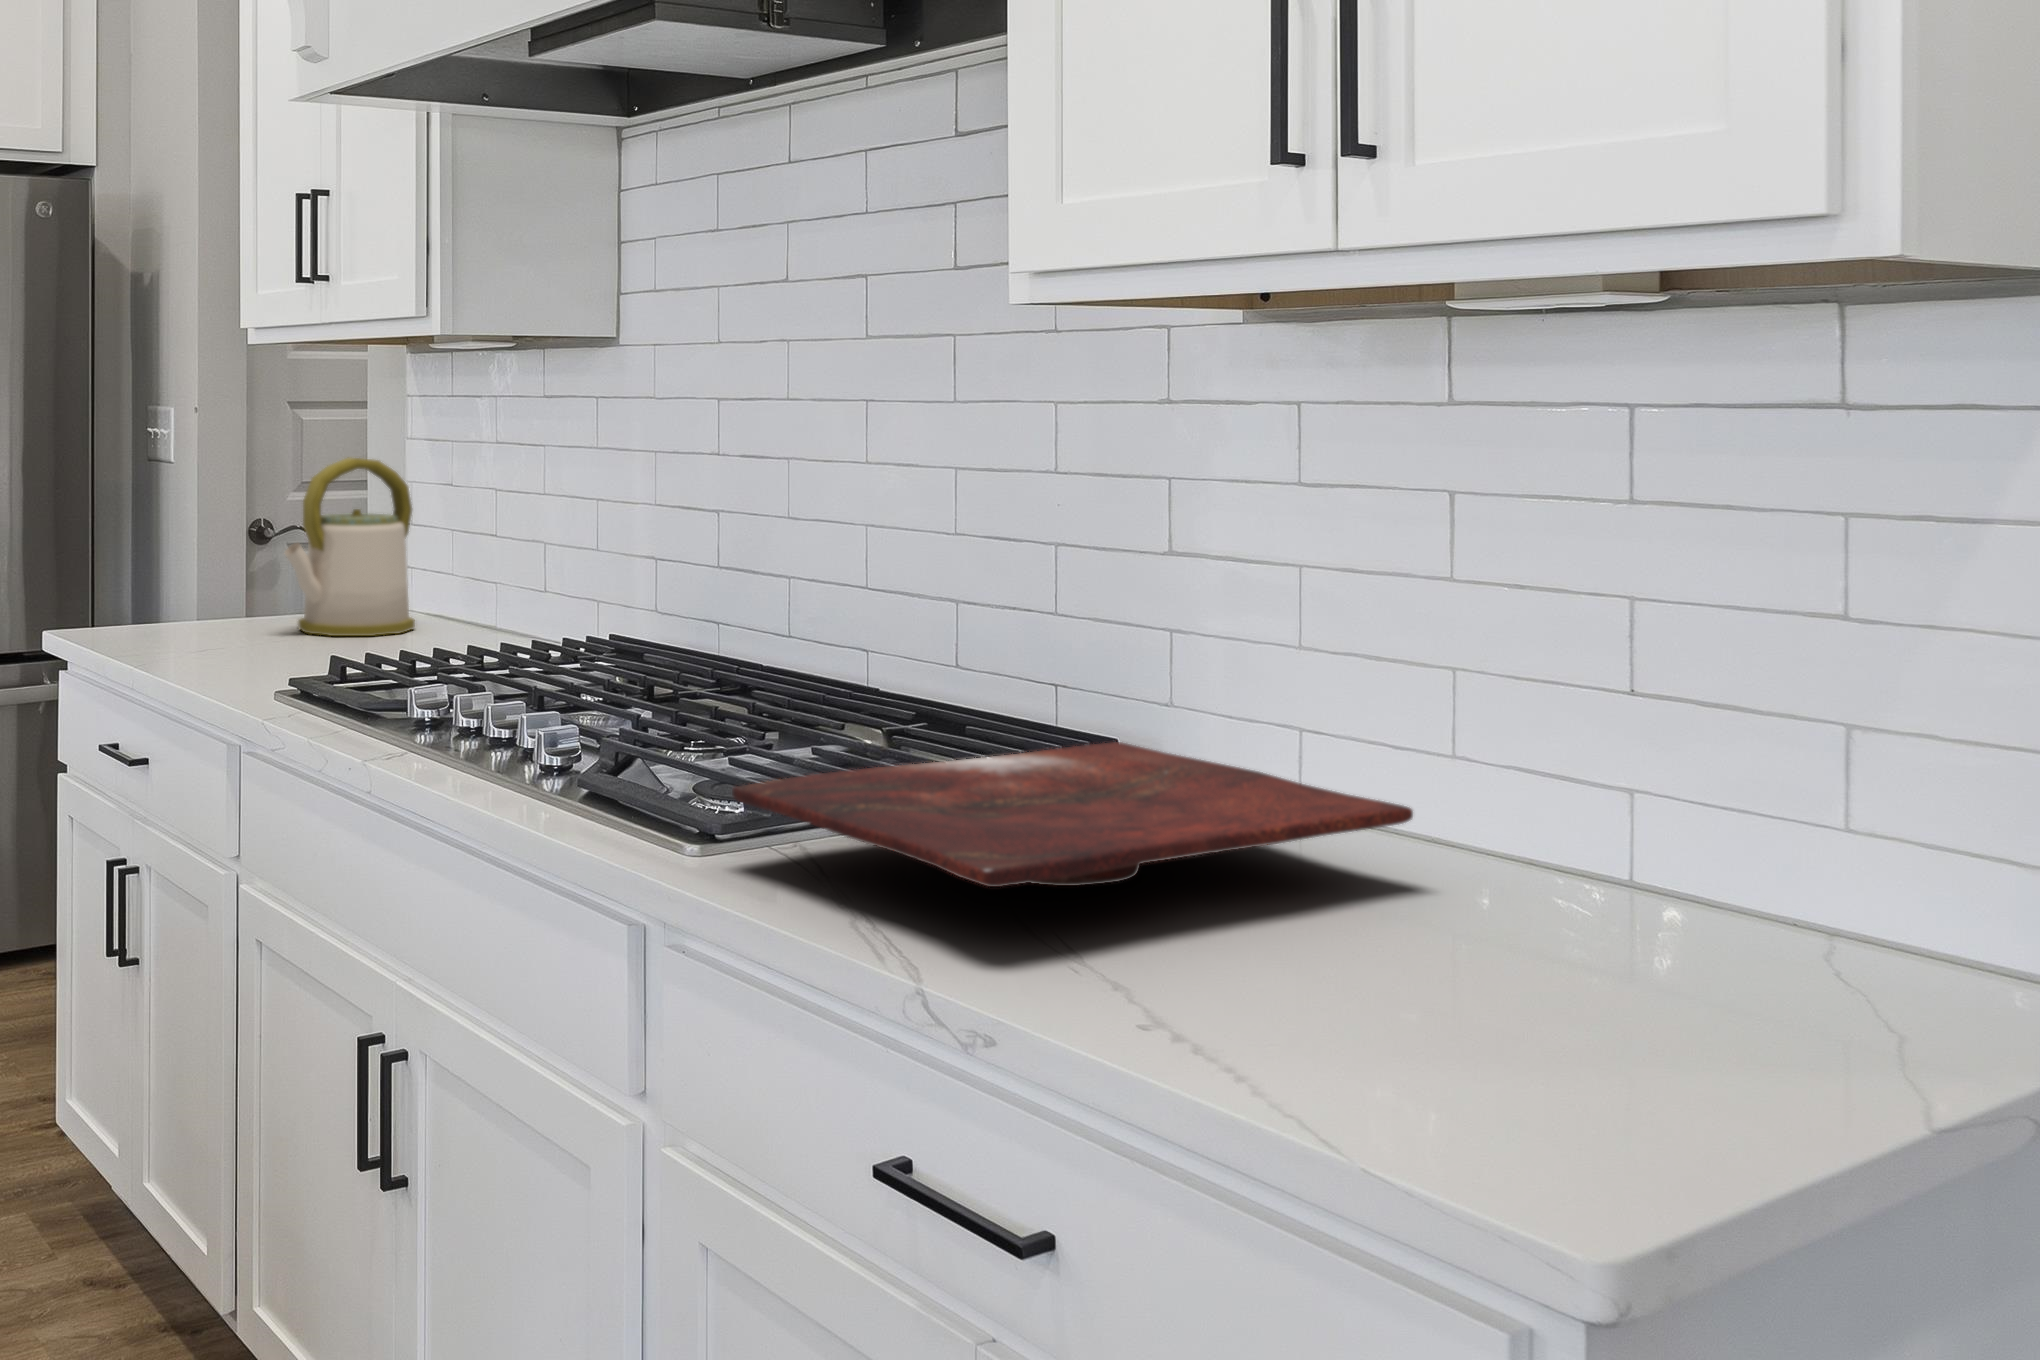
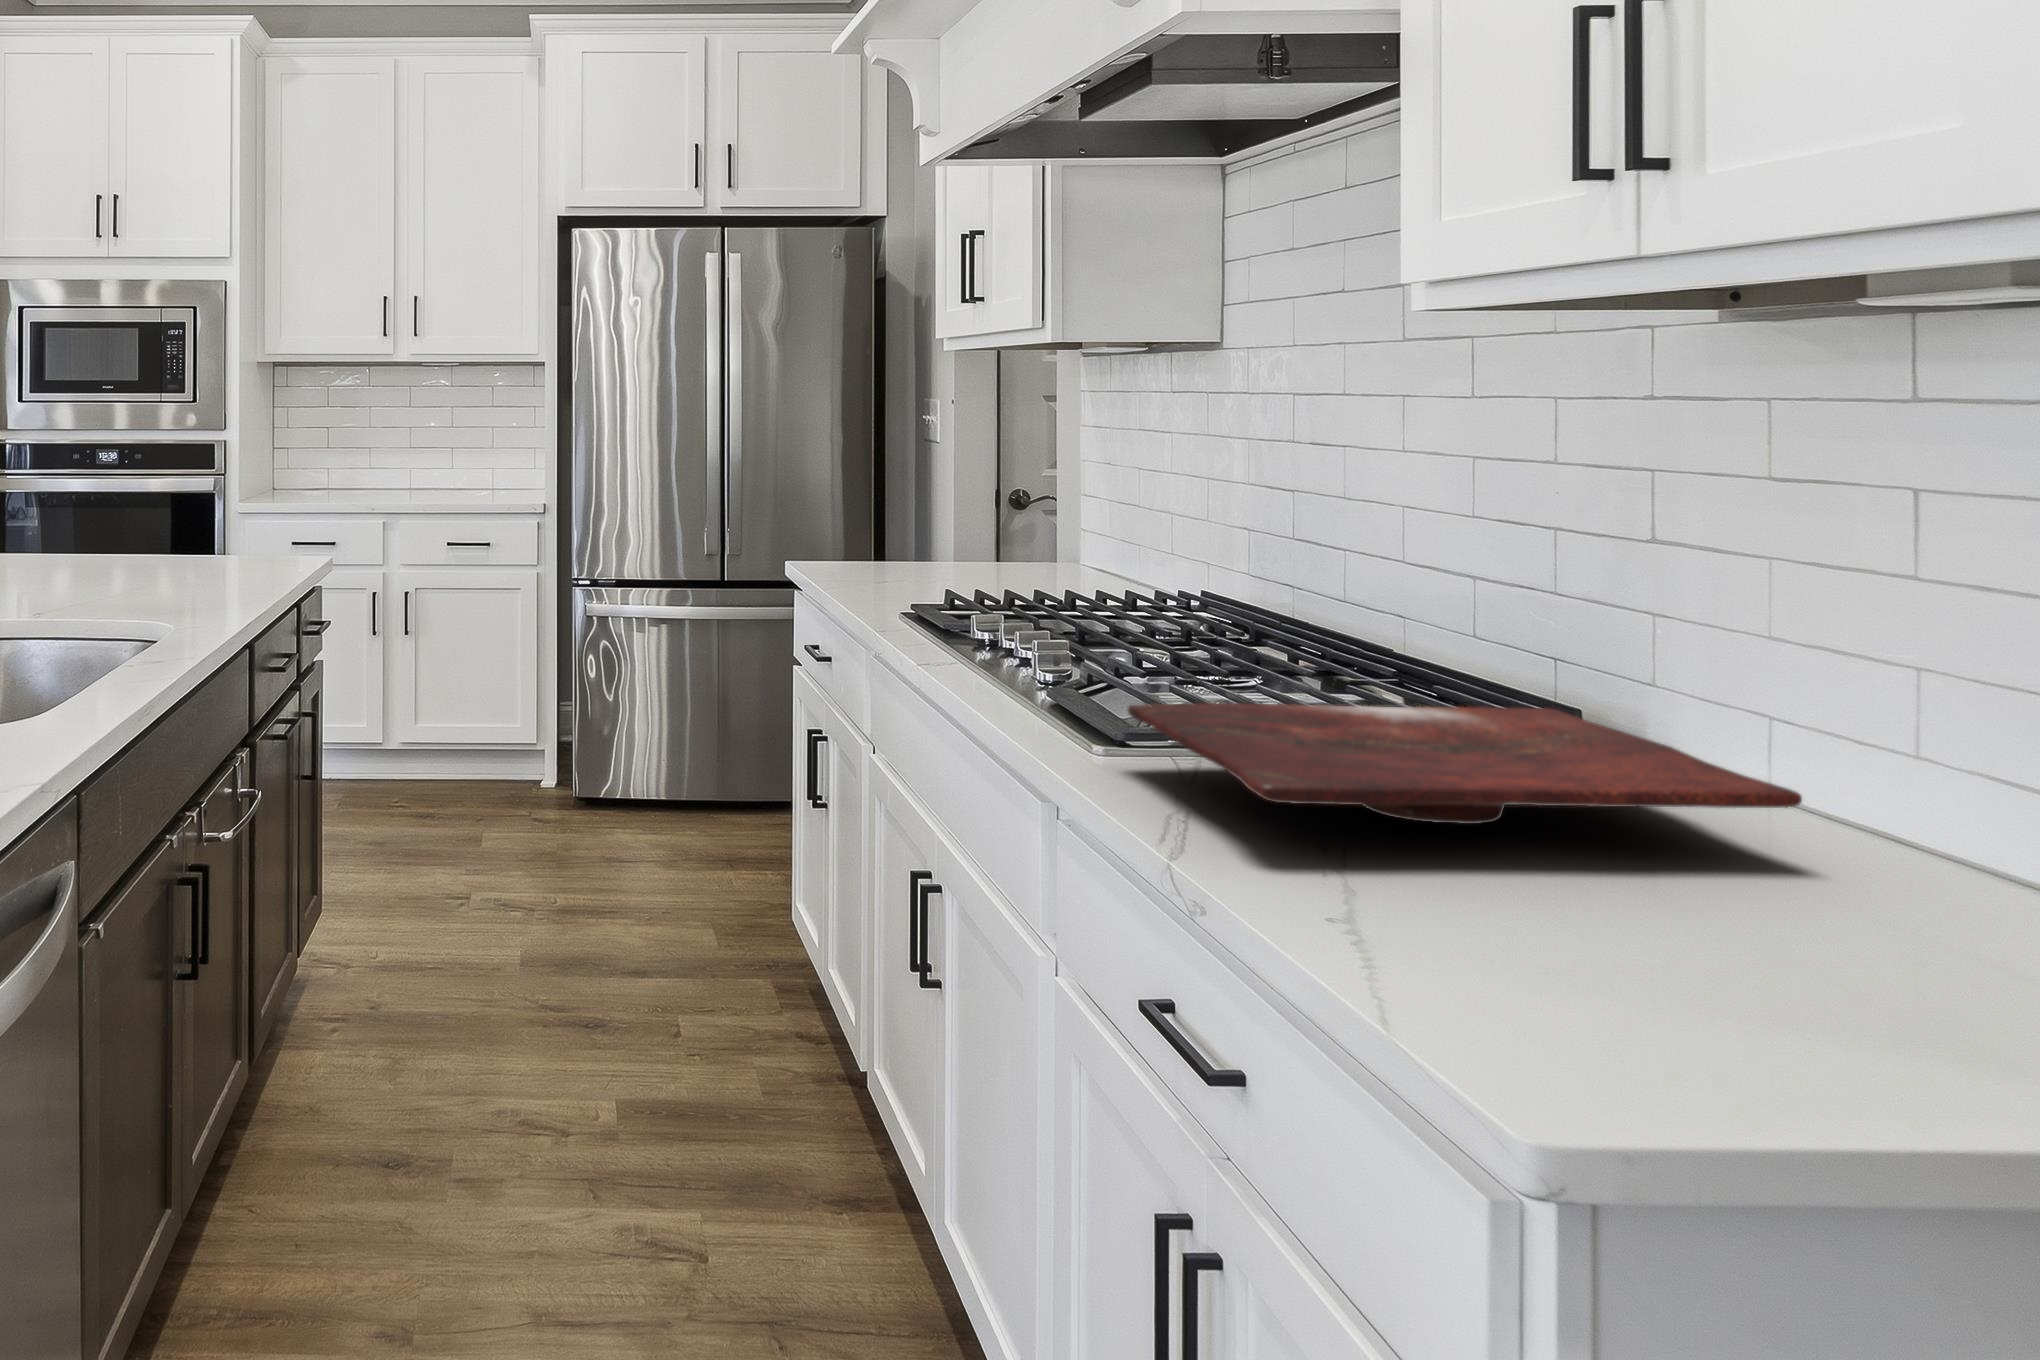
kettle: present [285,457,415,636] -> none [954,438,1064,580]

